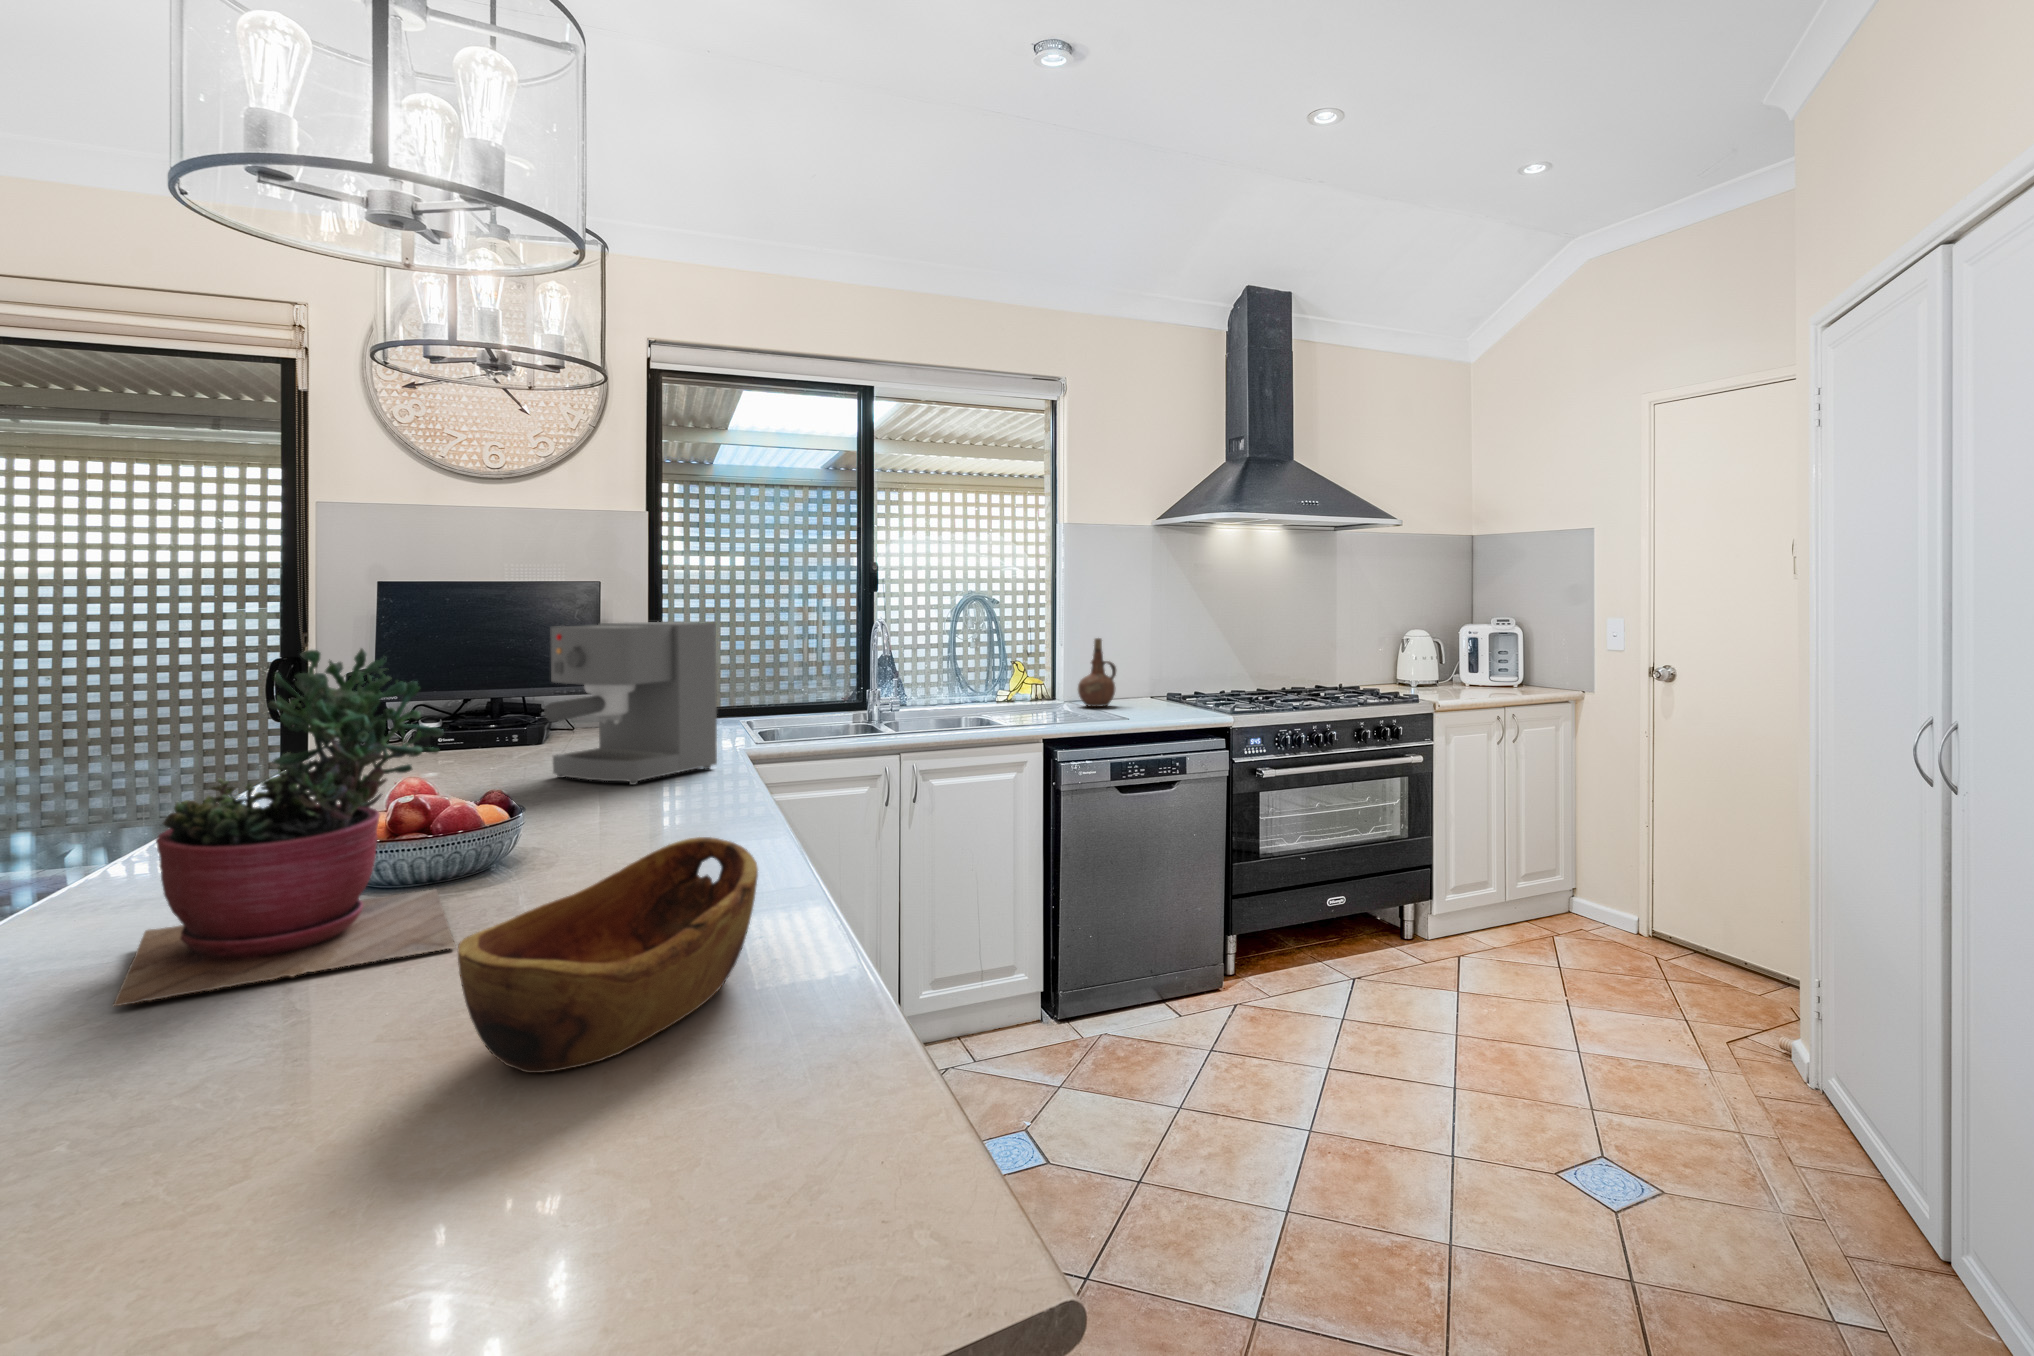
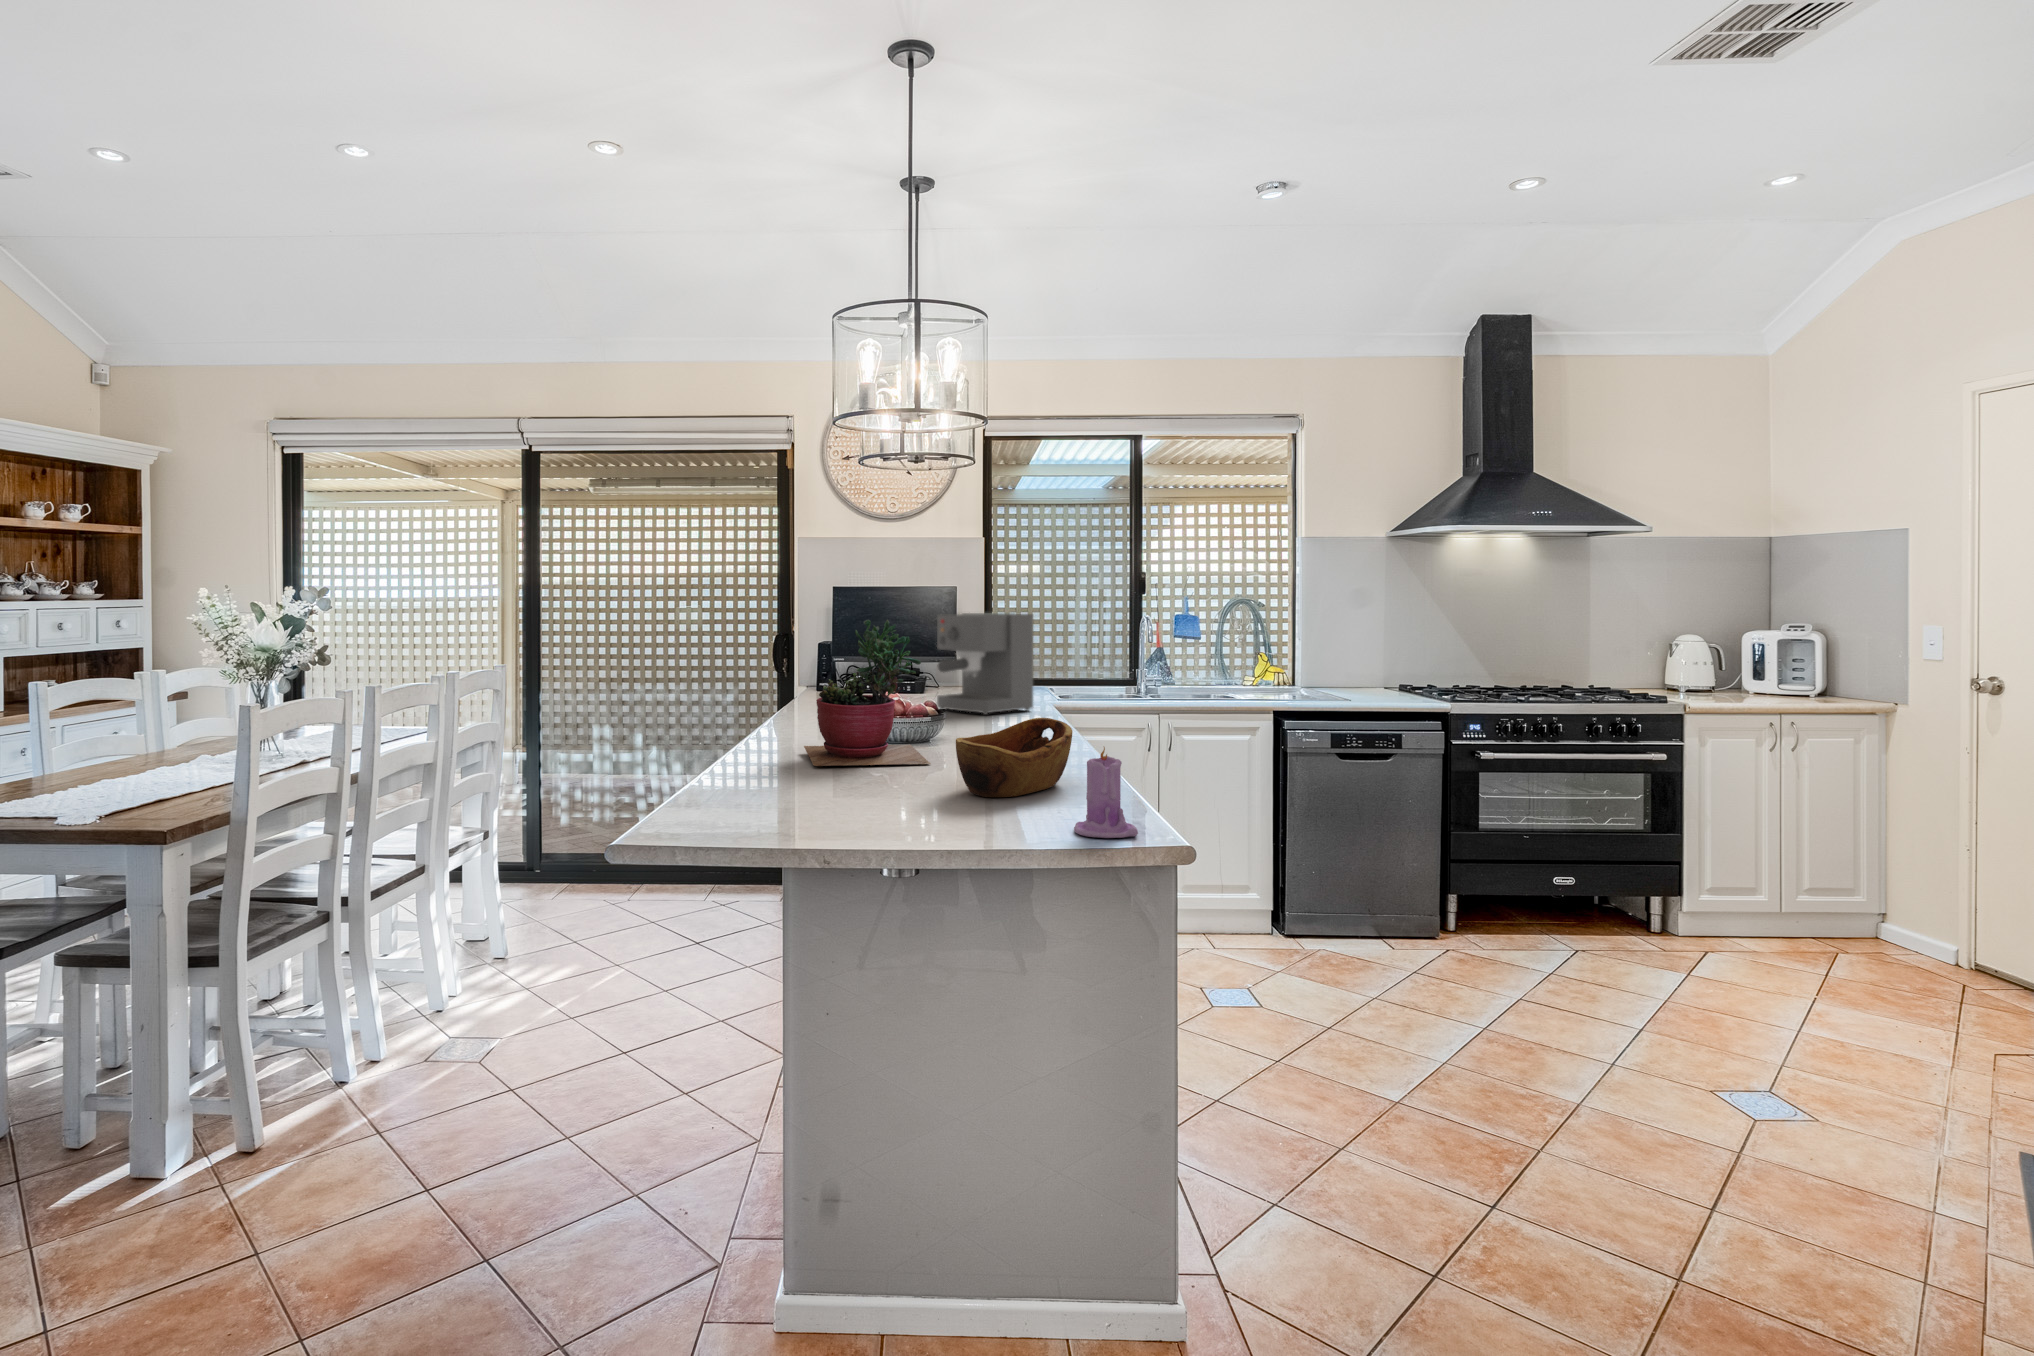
ceramic pitcher: present [1078,638,1116,707] -> none [1312,633,1348,692]
candle: none [741,984,910,1251] -> present [1074,747,1138,838]

